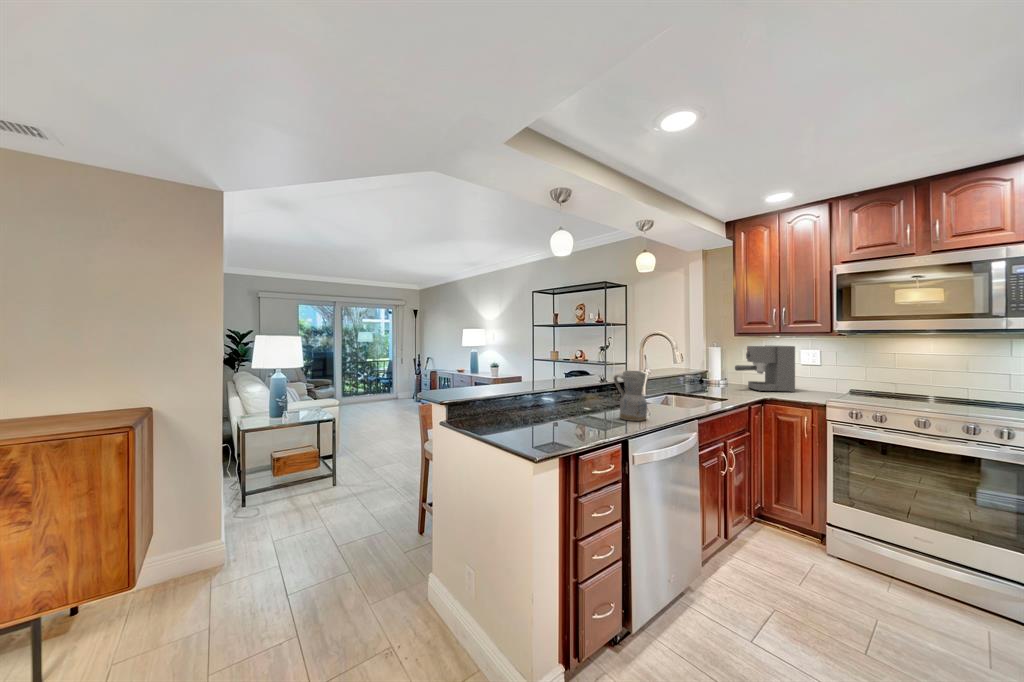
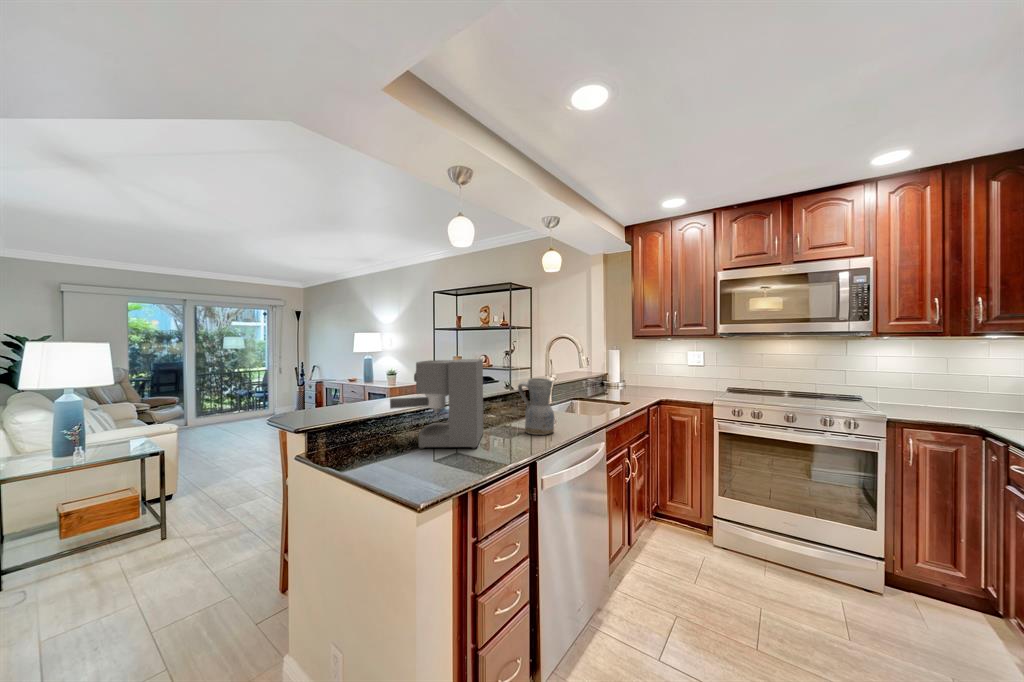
coffee maker: present [735,346,795,392] -> present [390,359,483,449]

